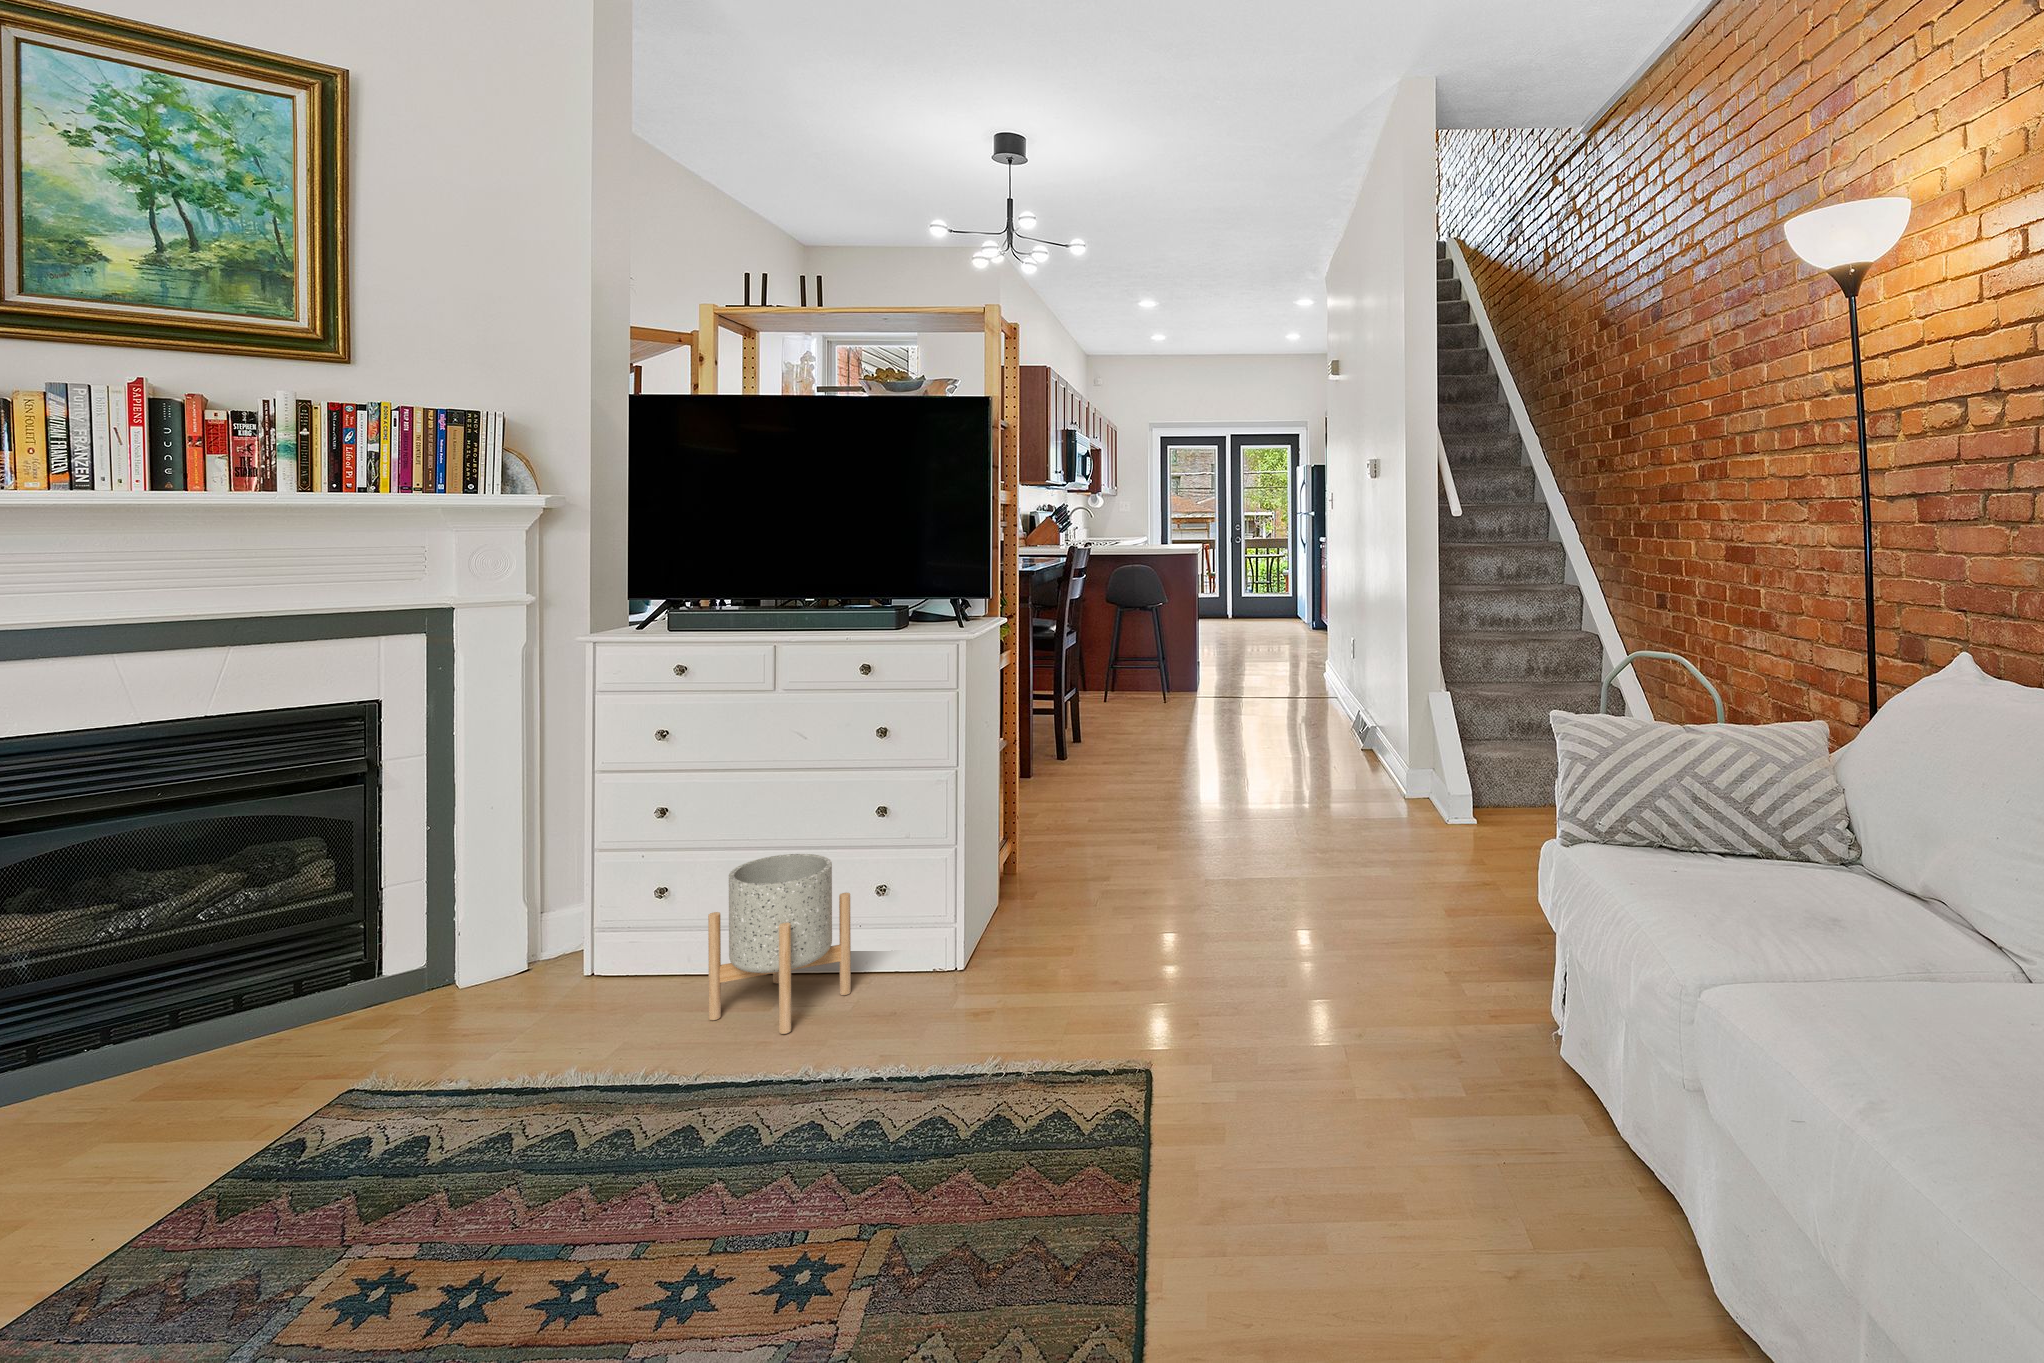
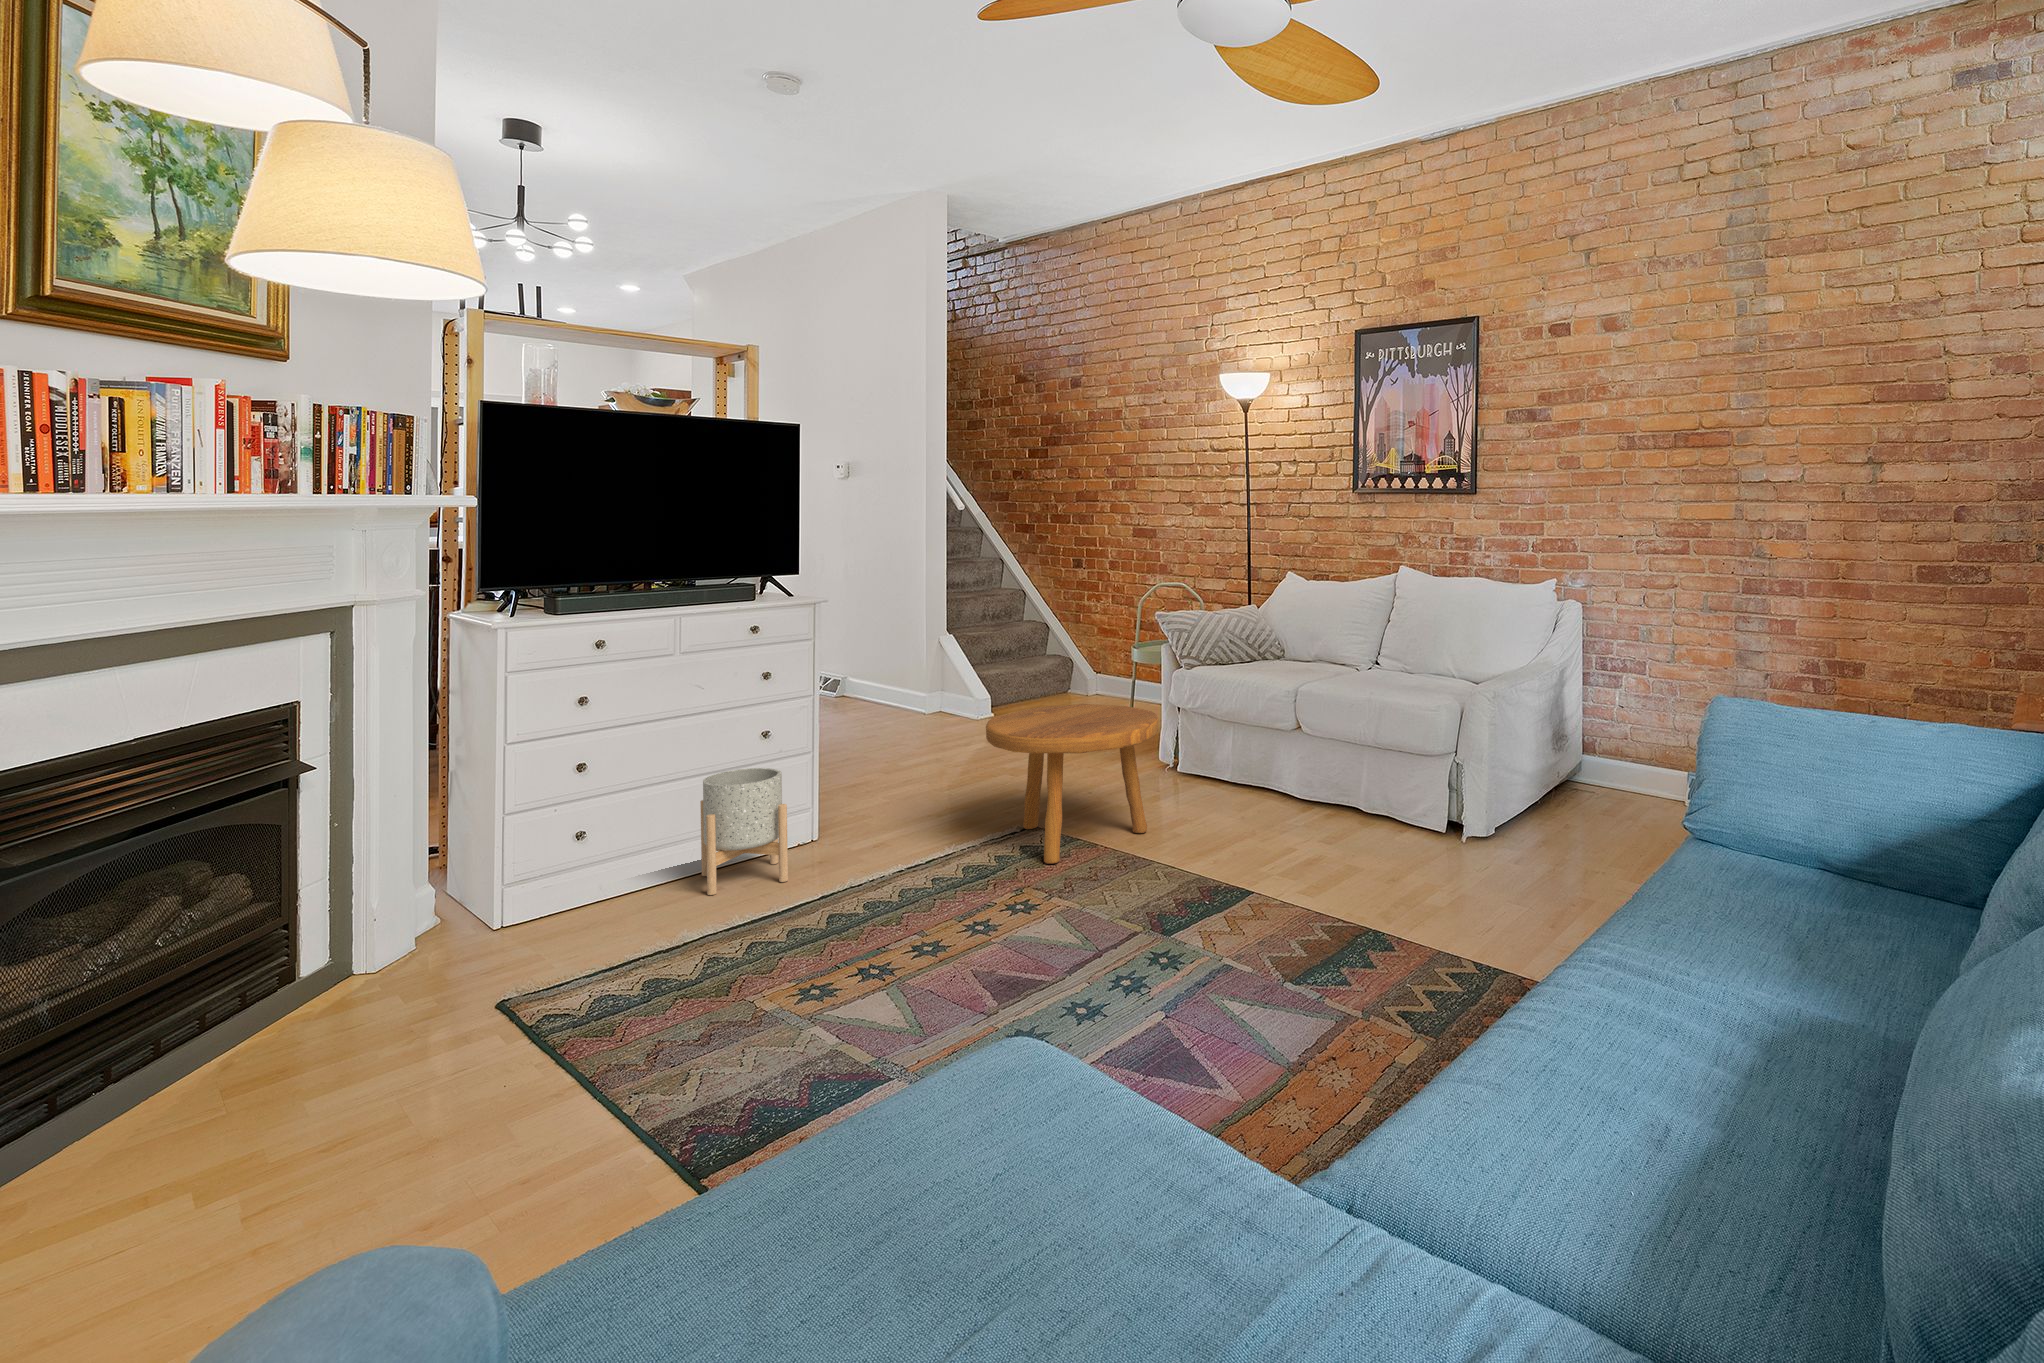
footstool: none [981,859,1311,1192] -> present [986,704,1158,864]

